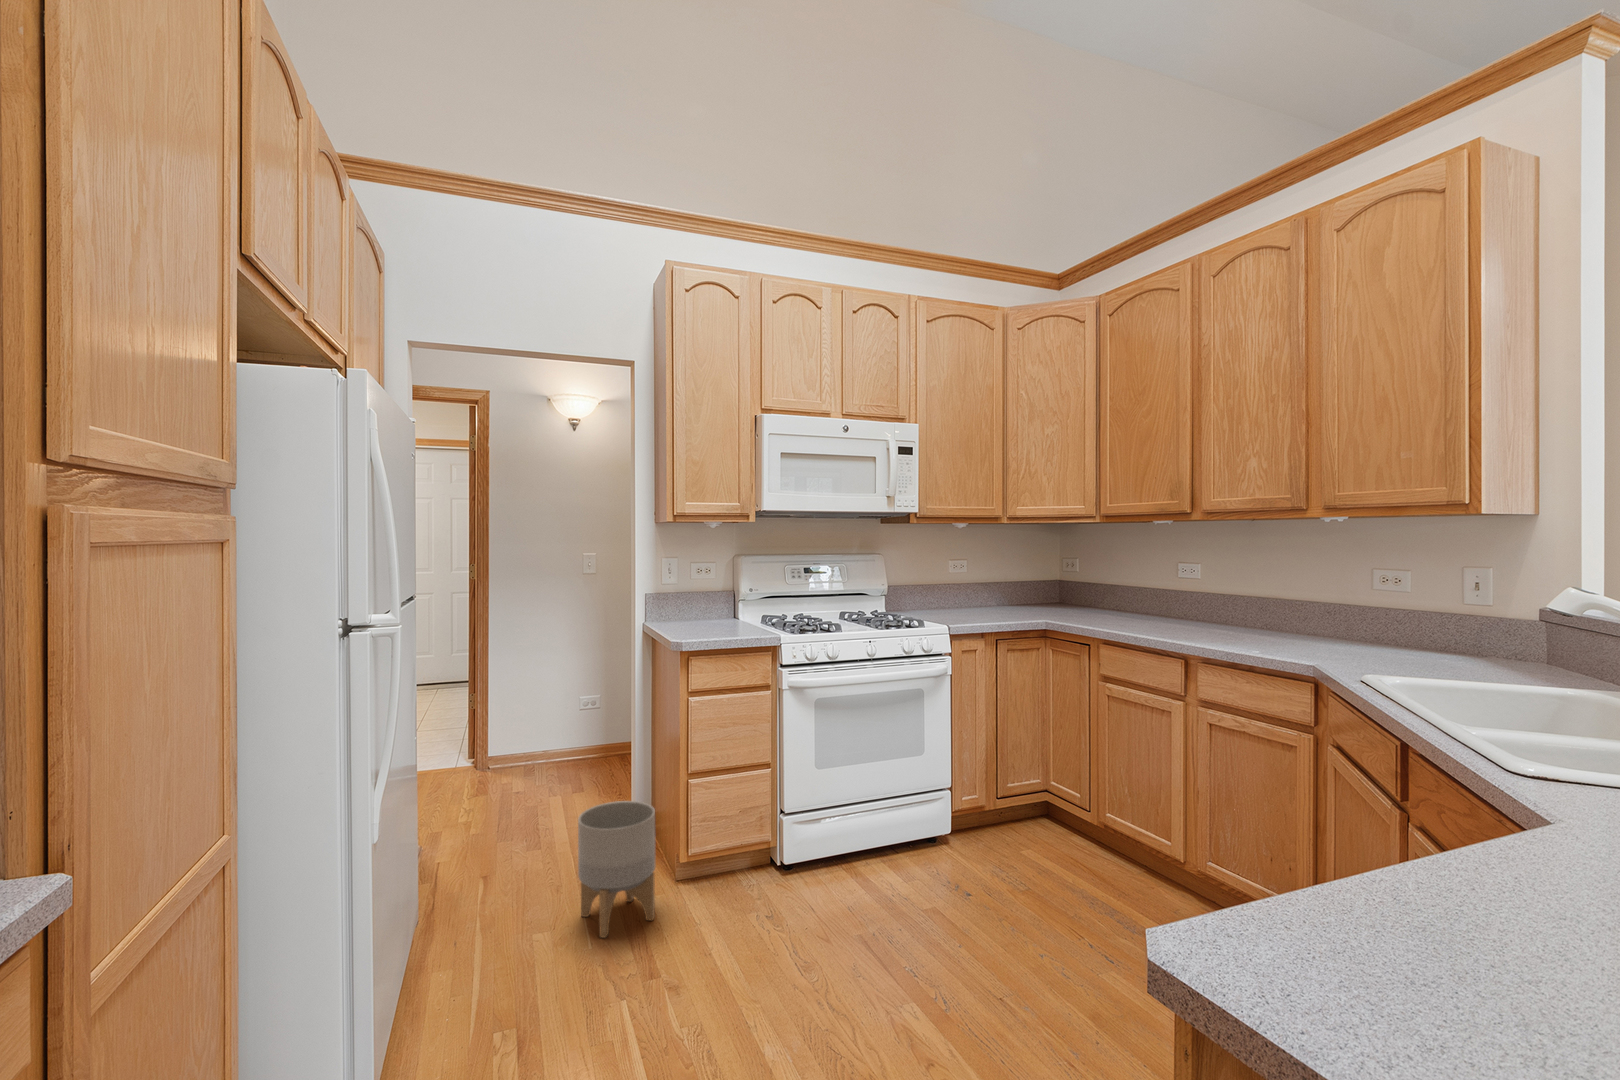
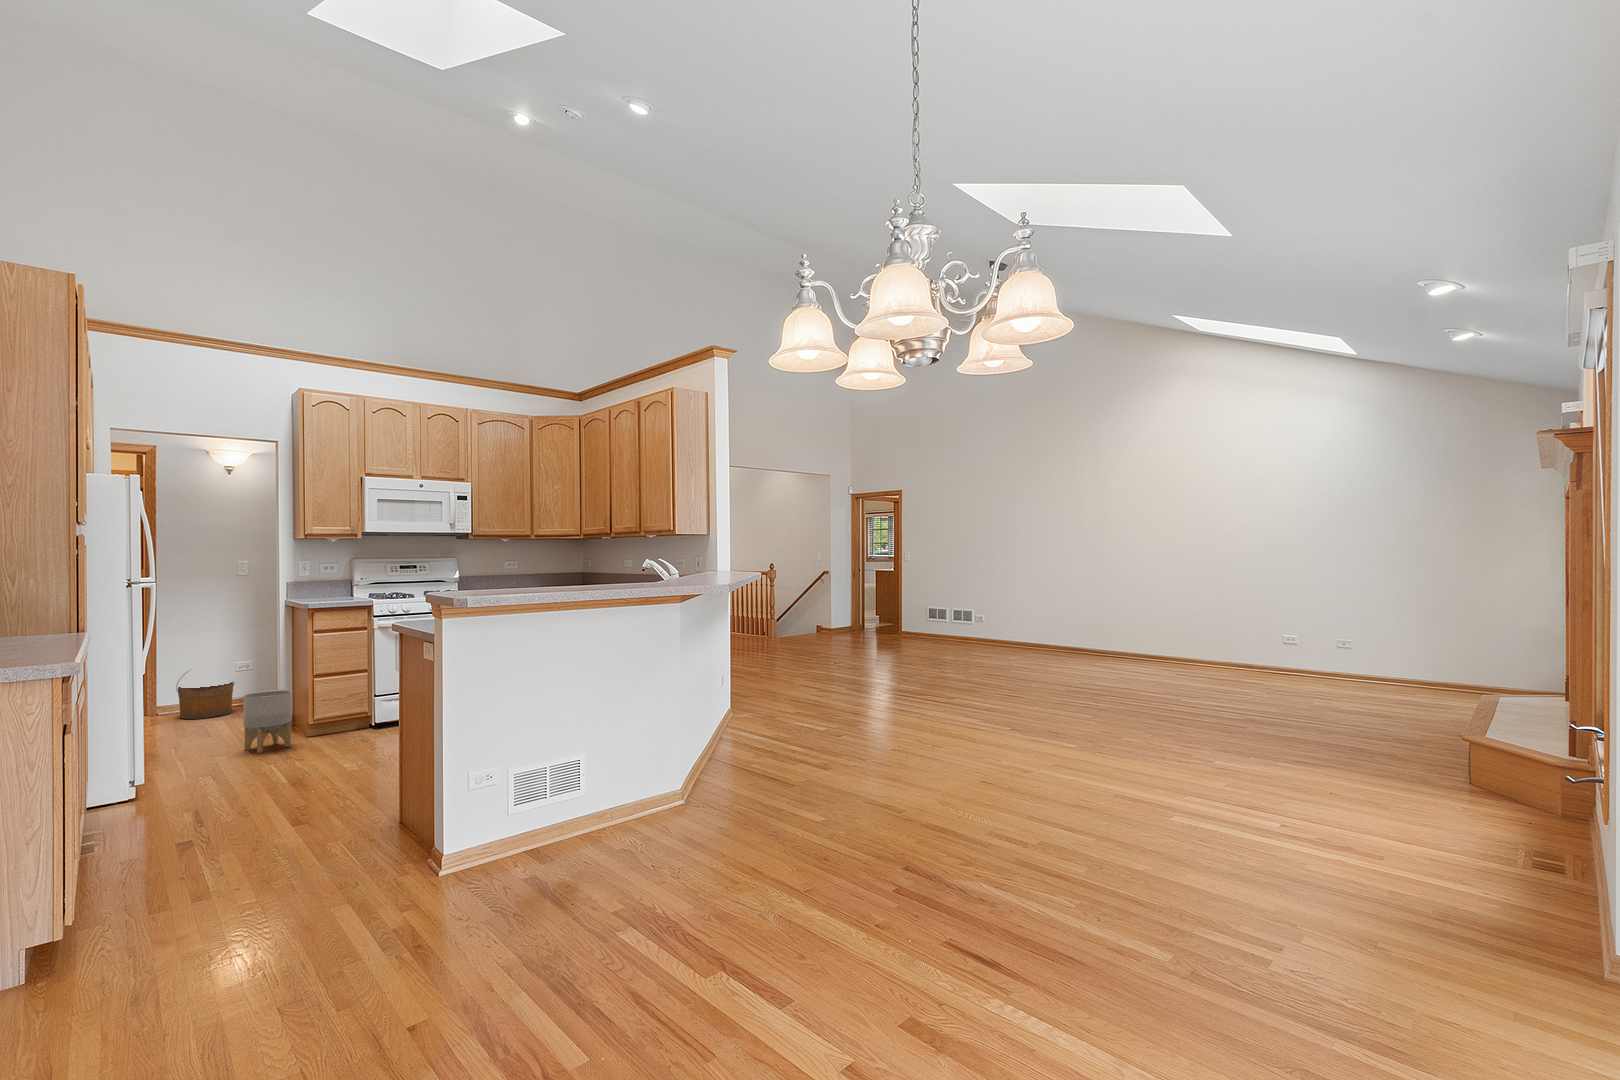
bucket: none [510,700,580,785] -> present [176,669,234,719]

